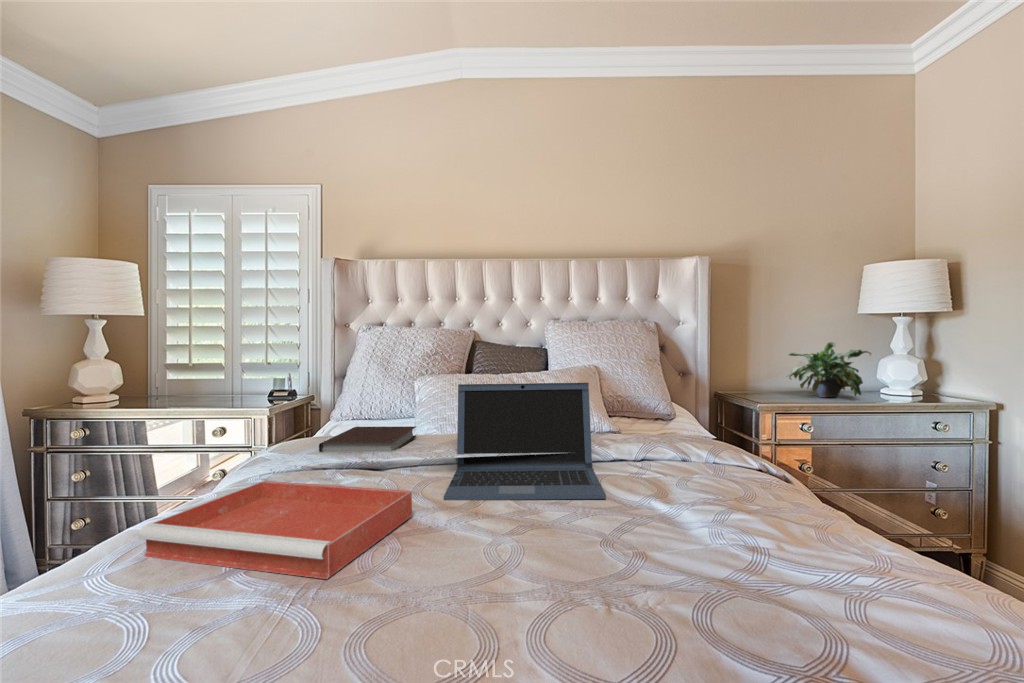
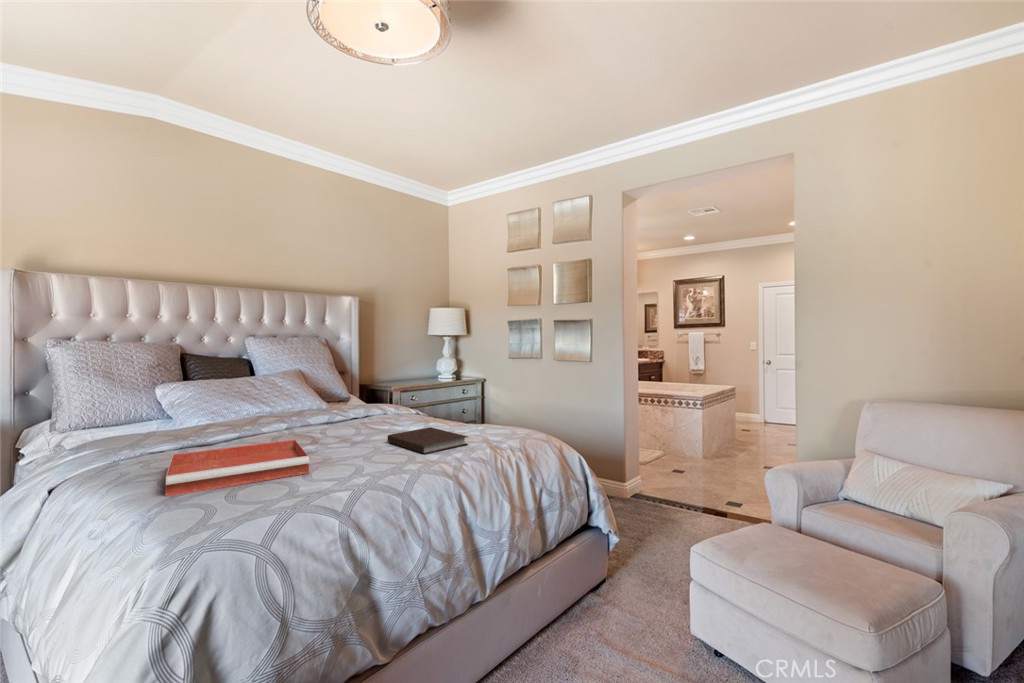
potted plant: present [788,342,871,397] -> none [397,351,438,381]
laptop: present [444,383,606,500] -> none [264,377,376,447]
notebook: present [319,426,416,452] -> present [387,427,468,454]

